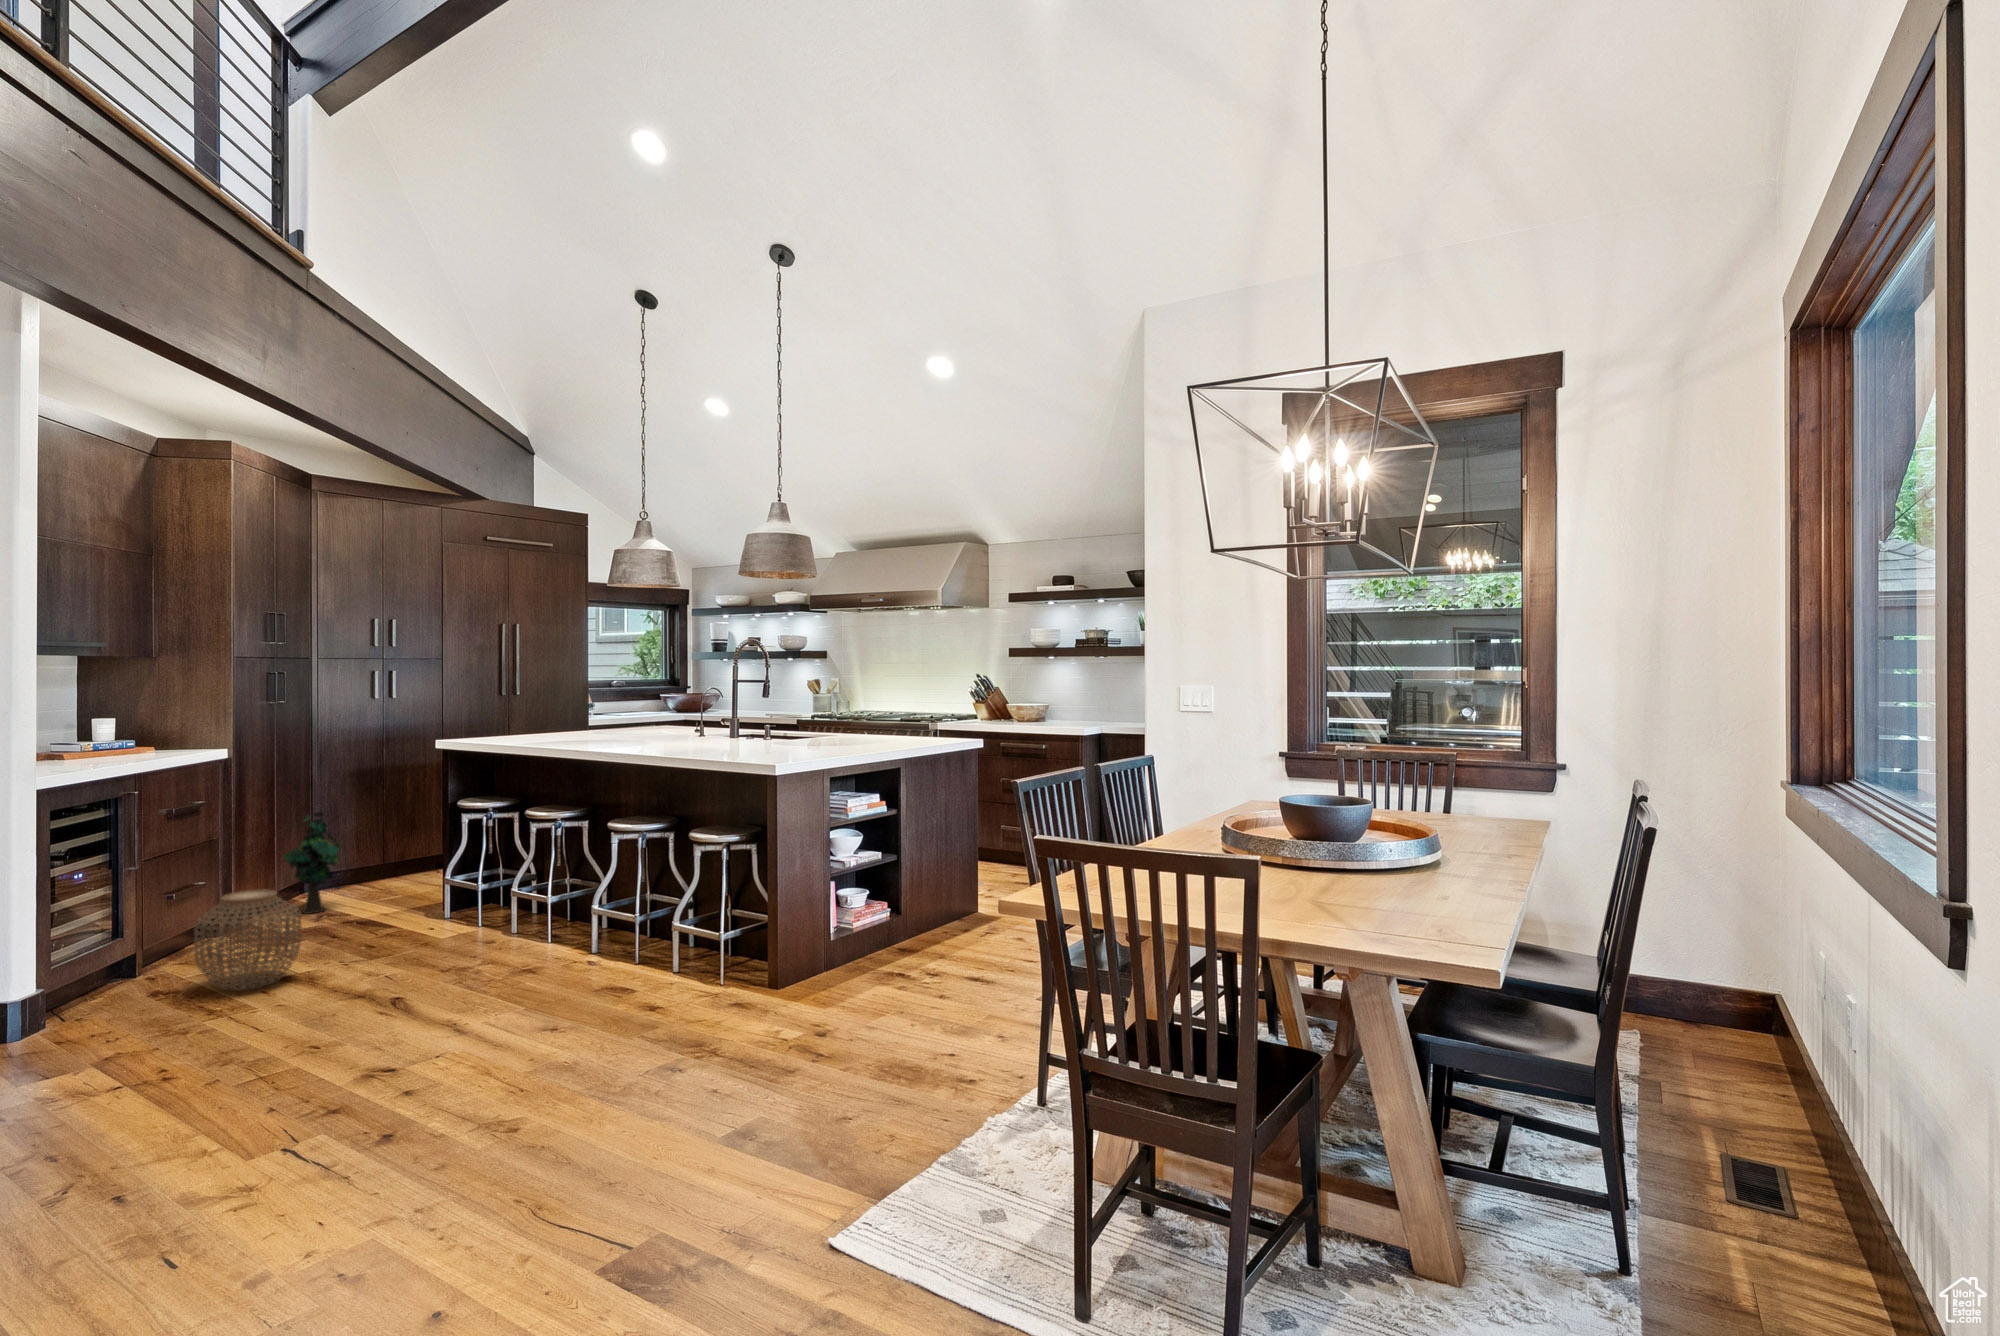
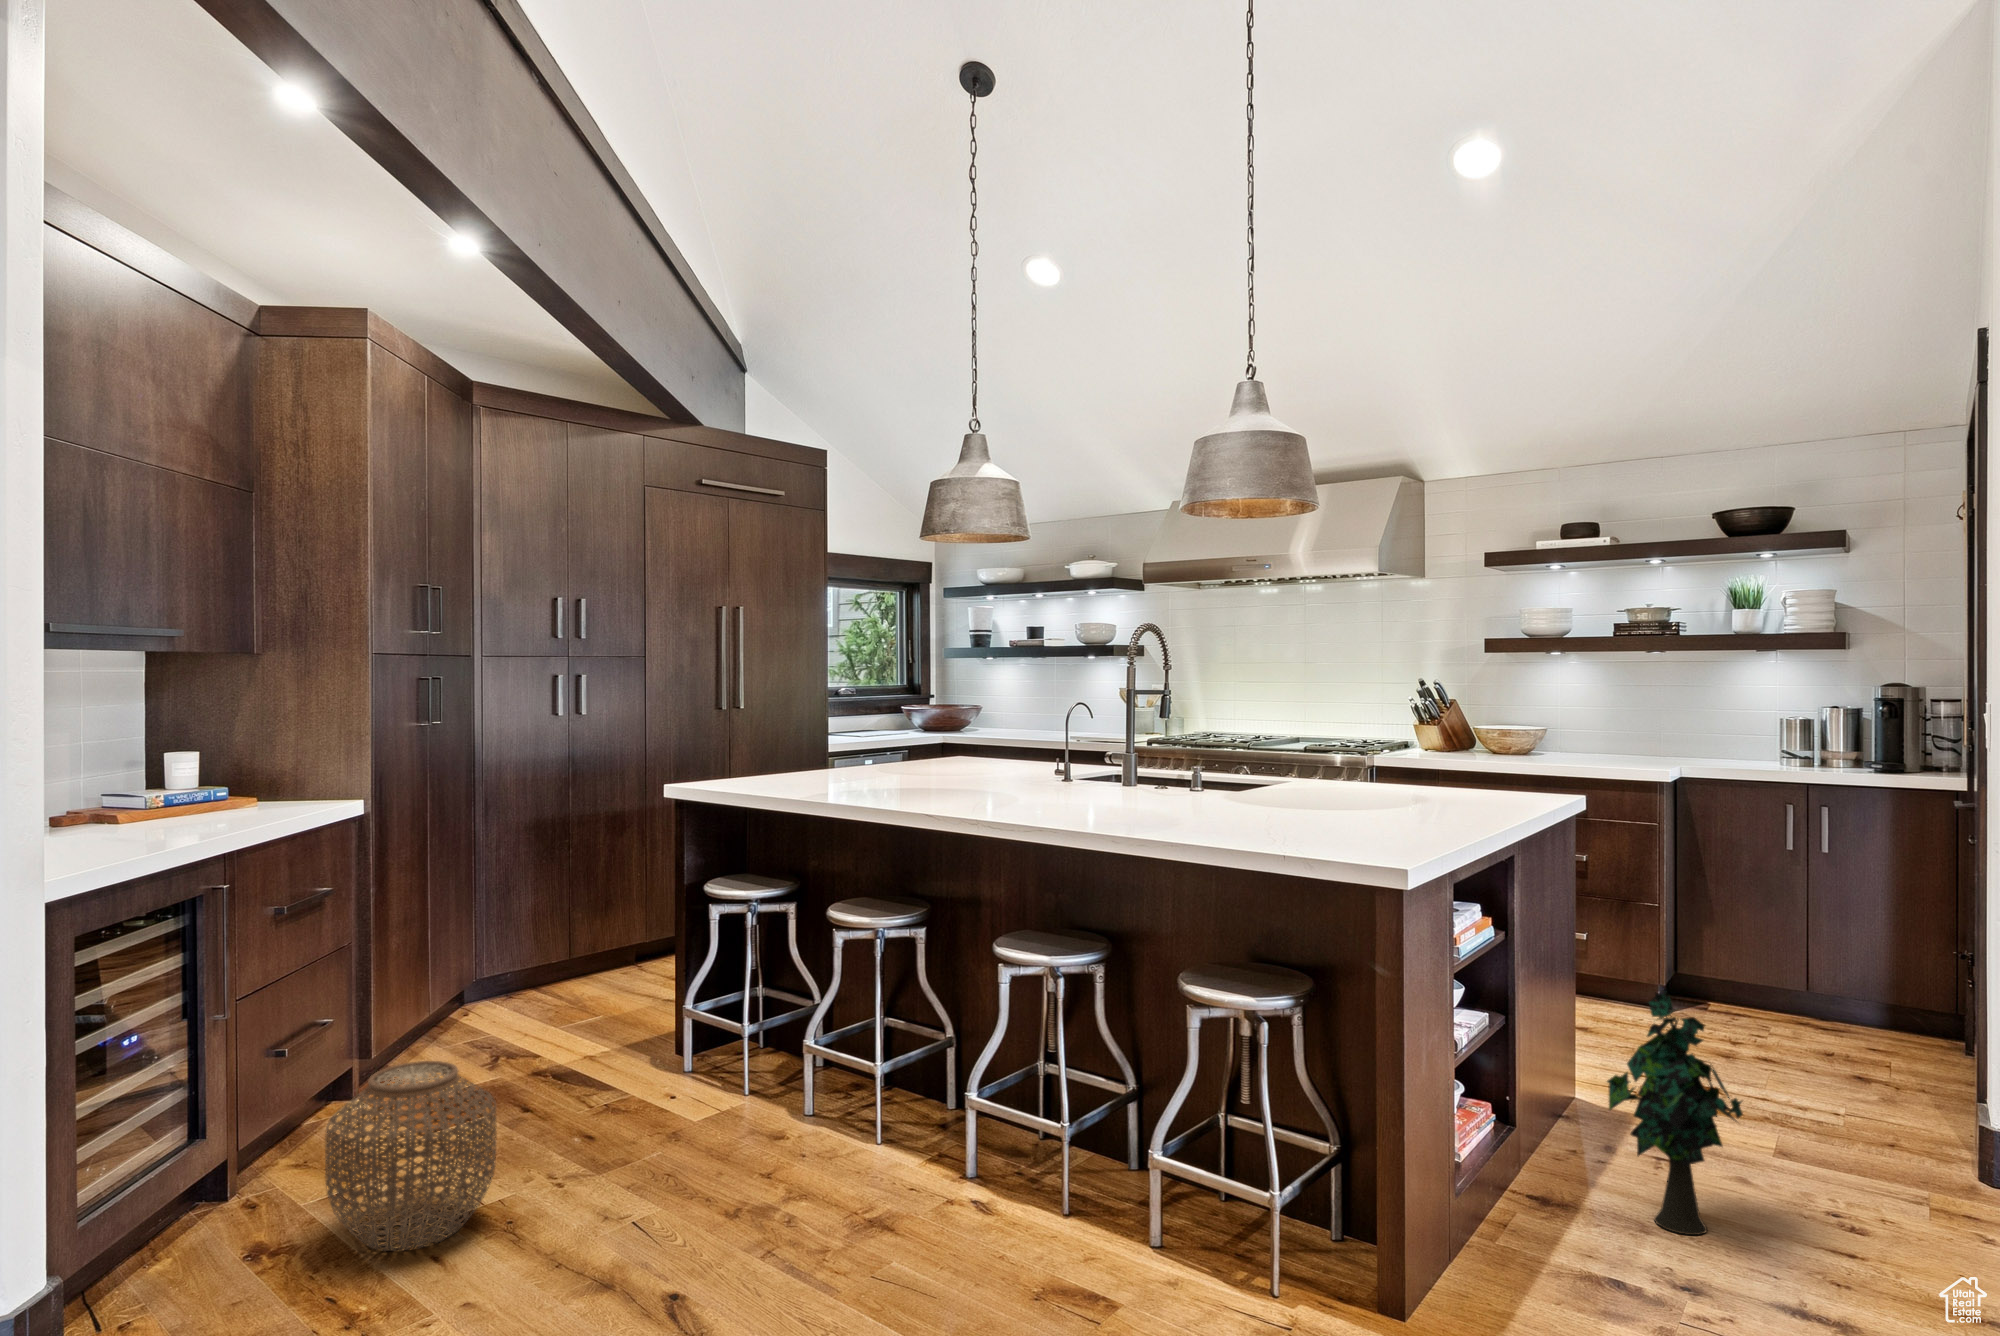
decorative plant: present [284,812,342,914] -> present [1607,992,1743,1235]

